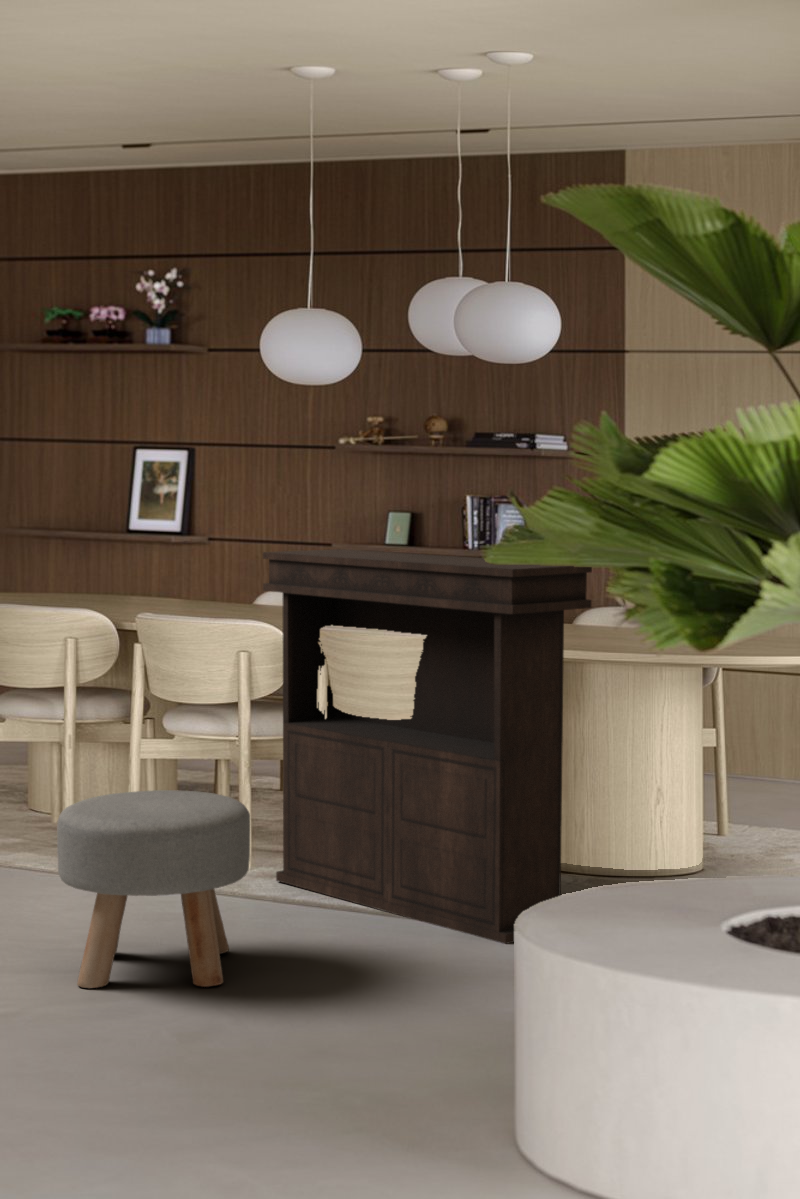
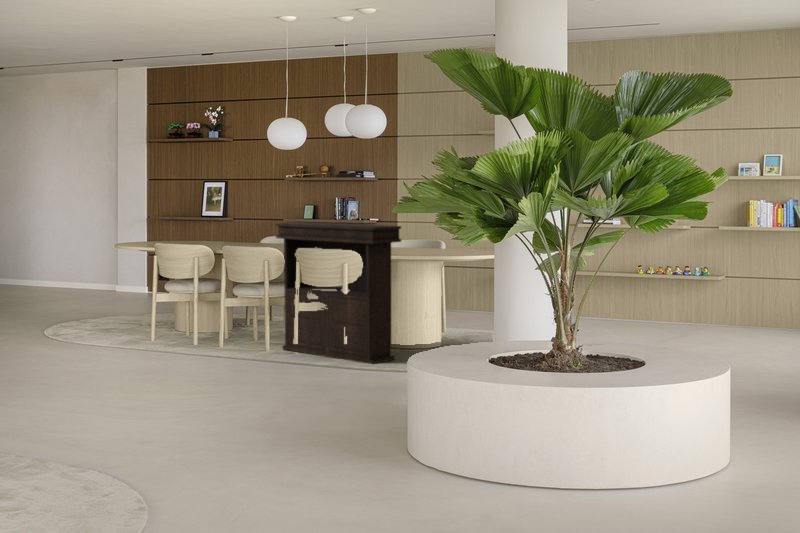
ottoman: present [57,790,250,988] -> none [210,310,280,379]

